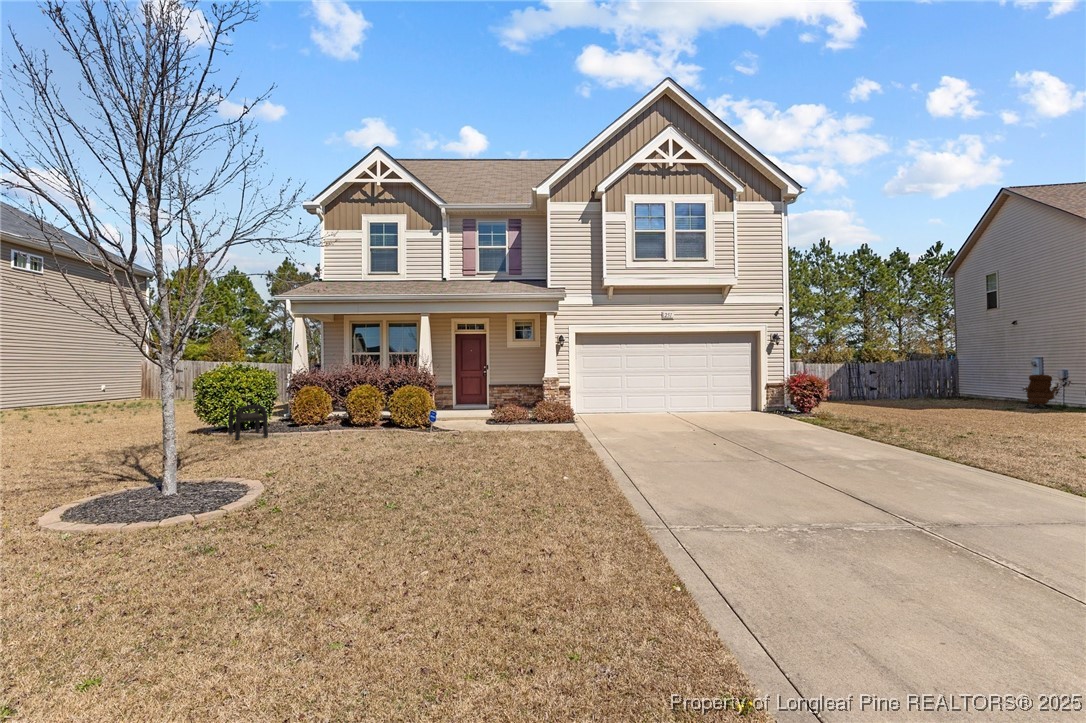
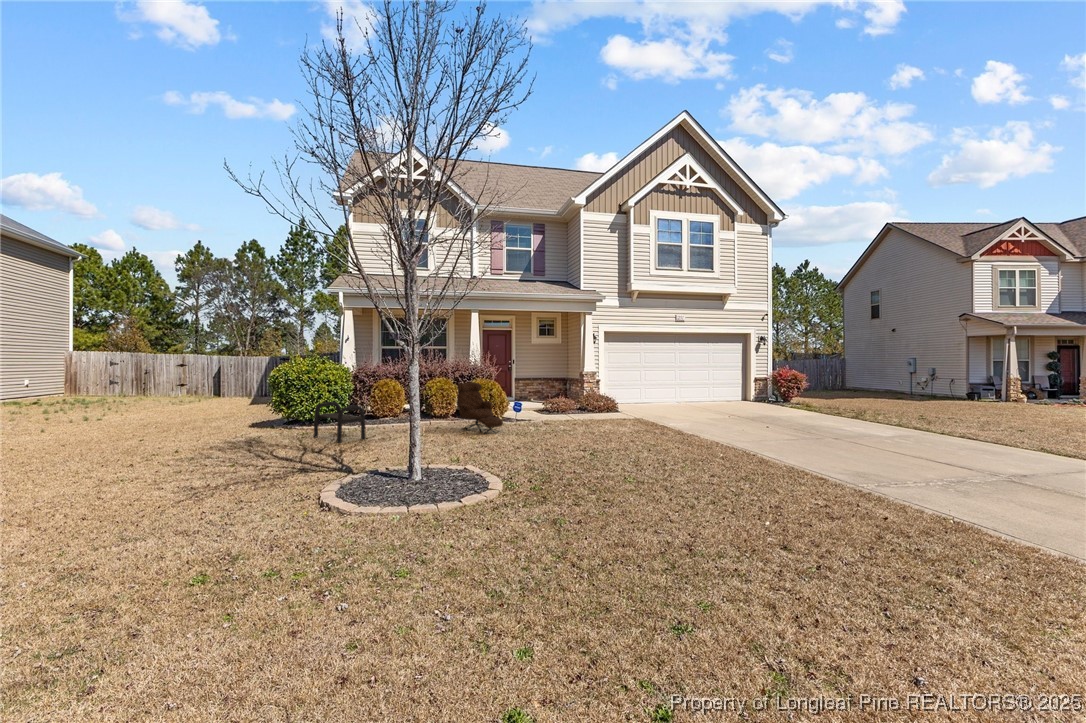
lounge chair: present [1024,375,1058,408] -> present [457,382,503,432]

